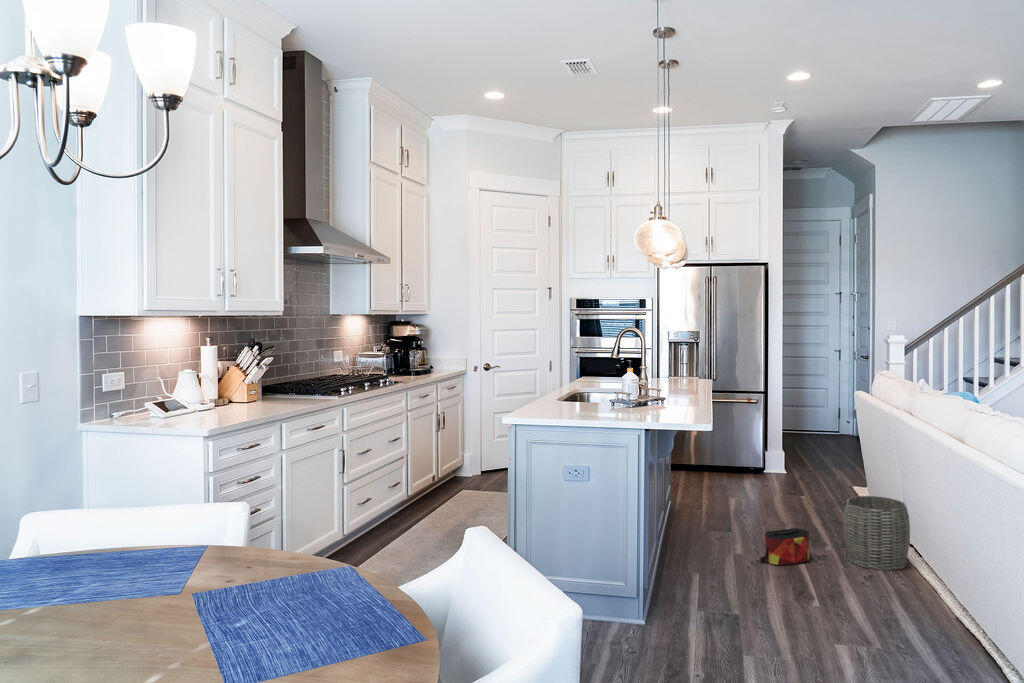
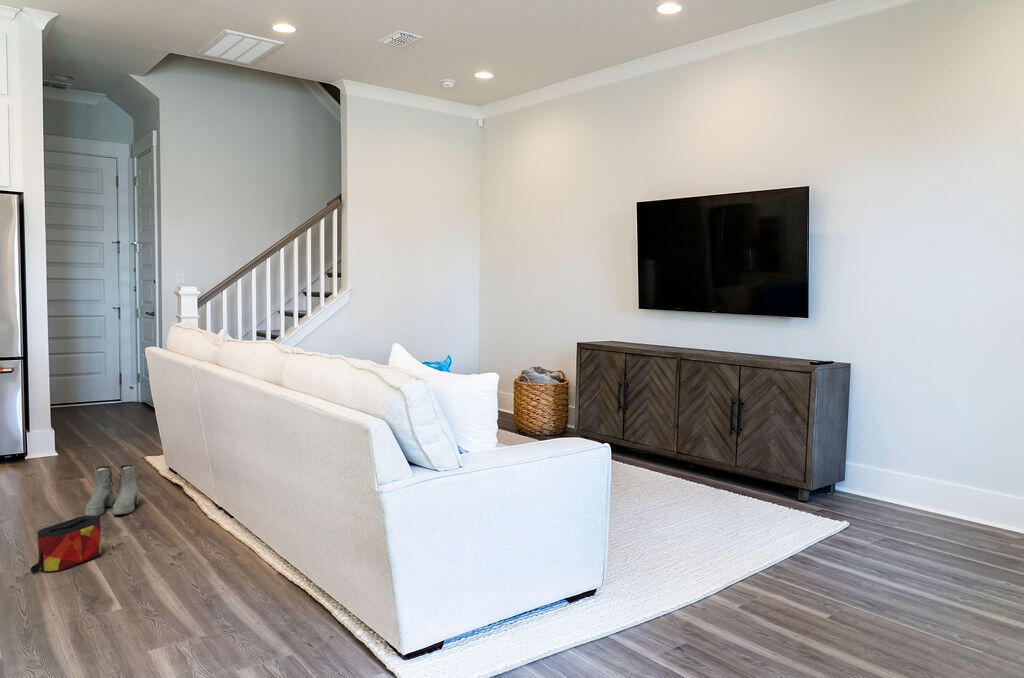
boots: none [800,490,842,533] -> present [85,464,138,516]
woven basket: present [843,496,910,571] -> none [145,458,221,545]

